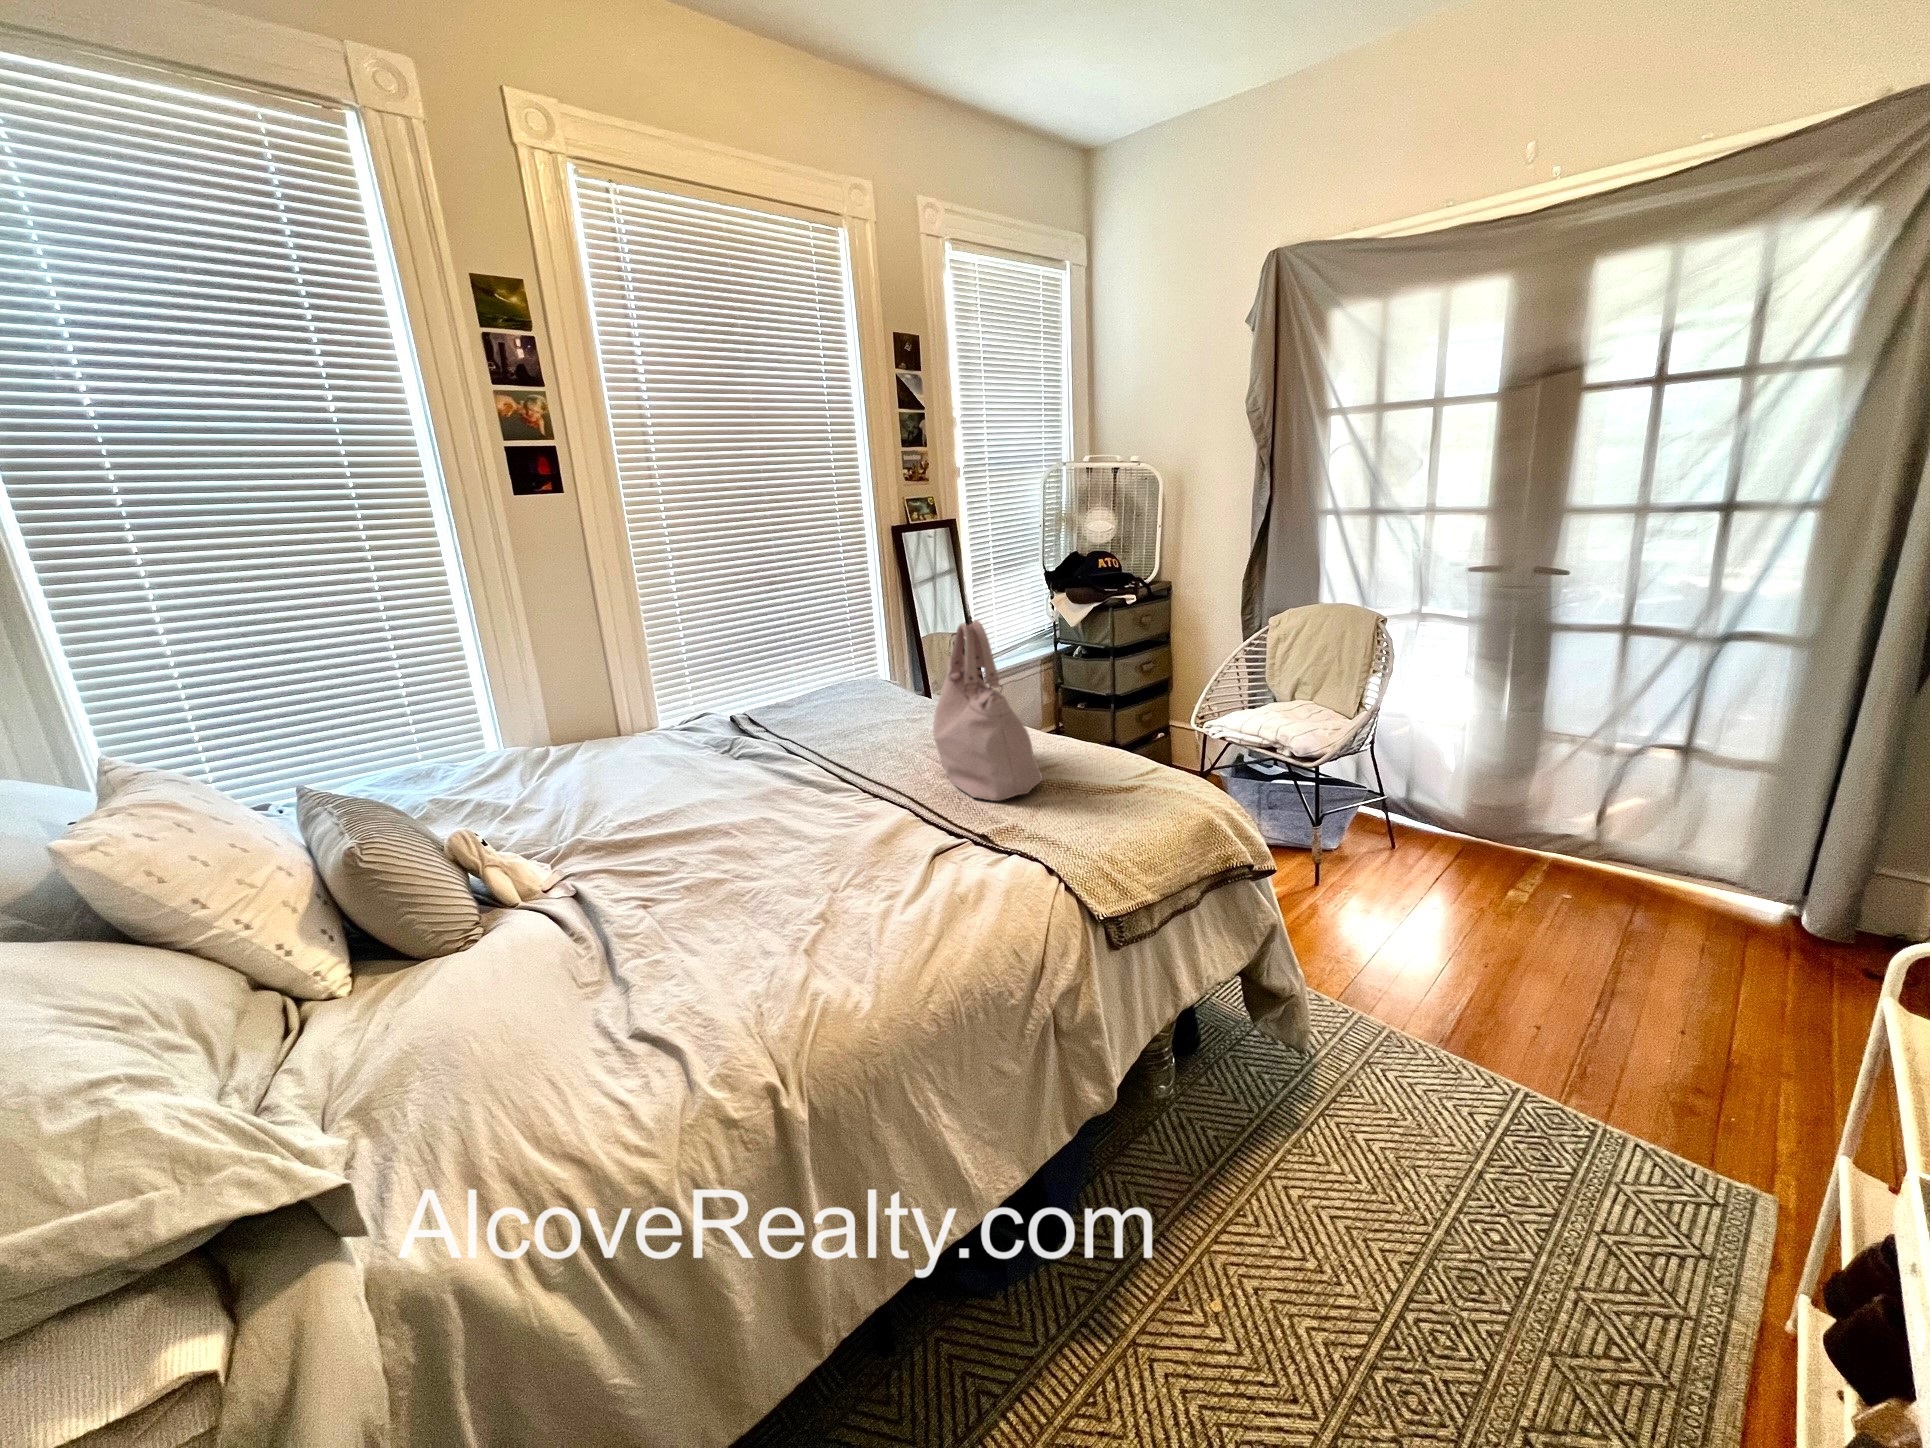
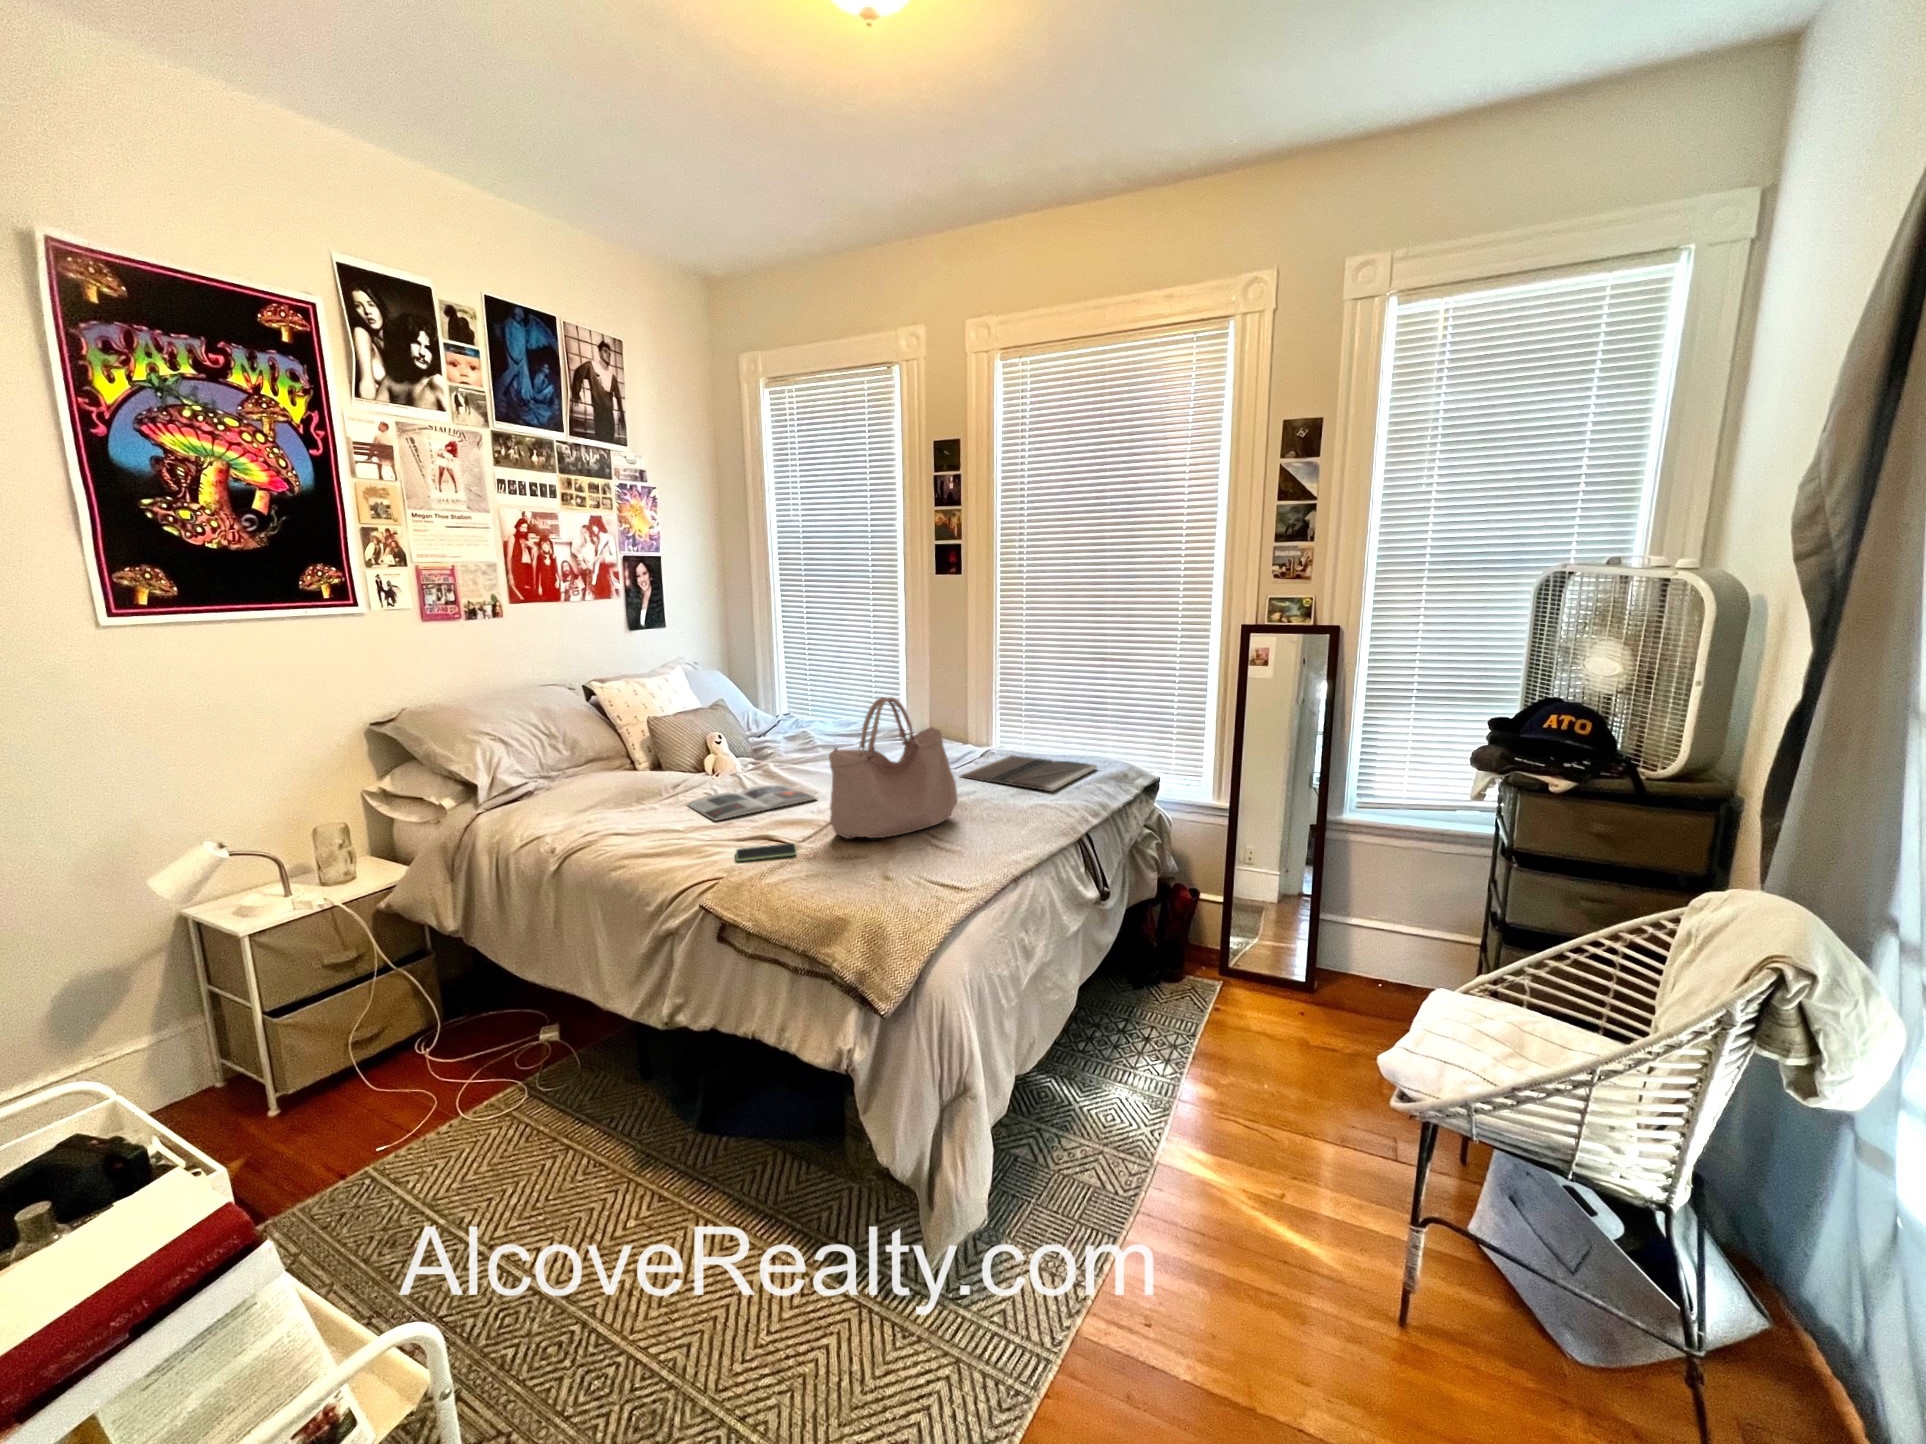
laptop: none [768,688,931,740] -> present [960,755,1097,791]
magazine: none [730,807,874,906] -> present [687,784,817,821]
smartphone: none [1027,819,1067,856] -> present [736,843,797,861]

